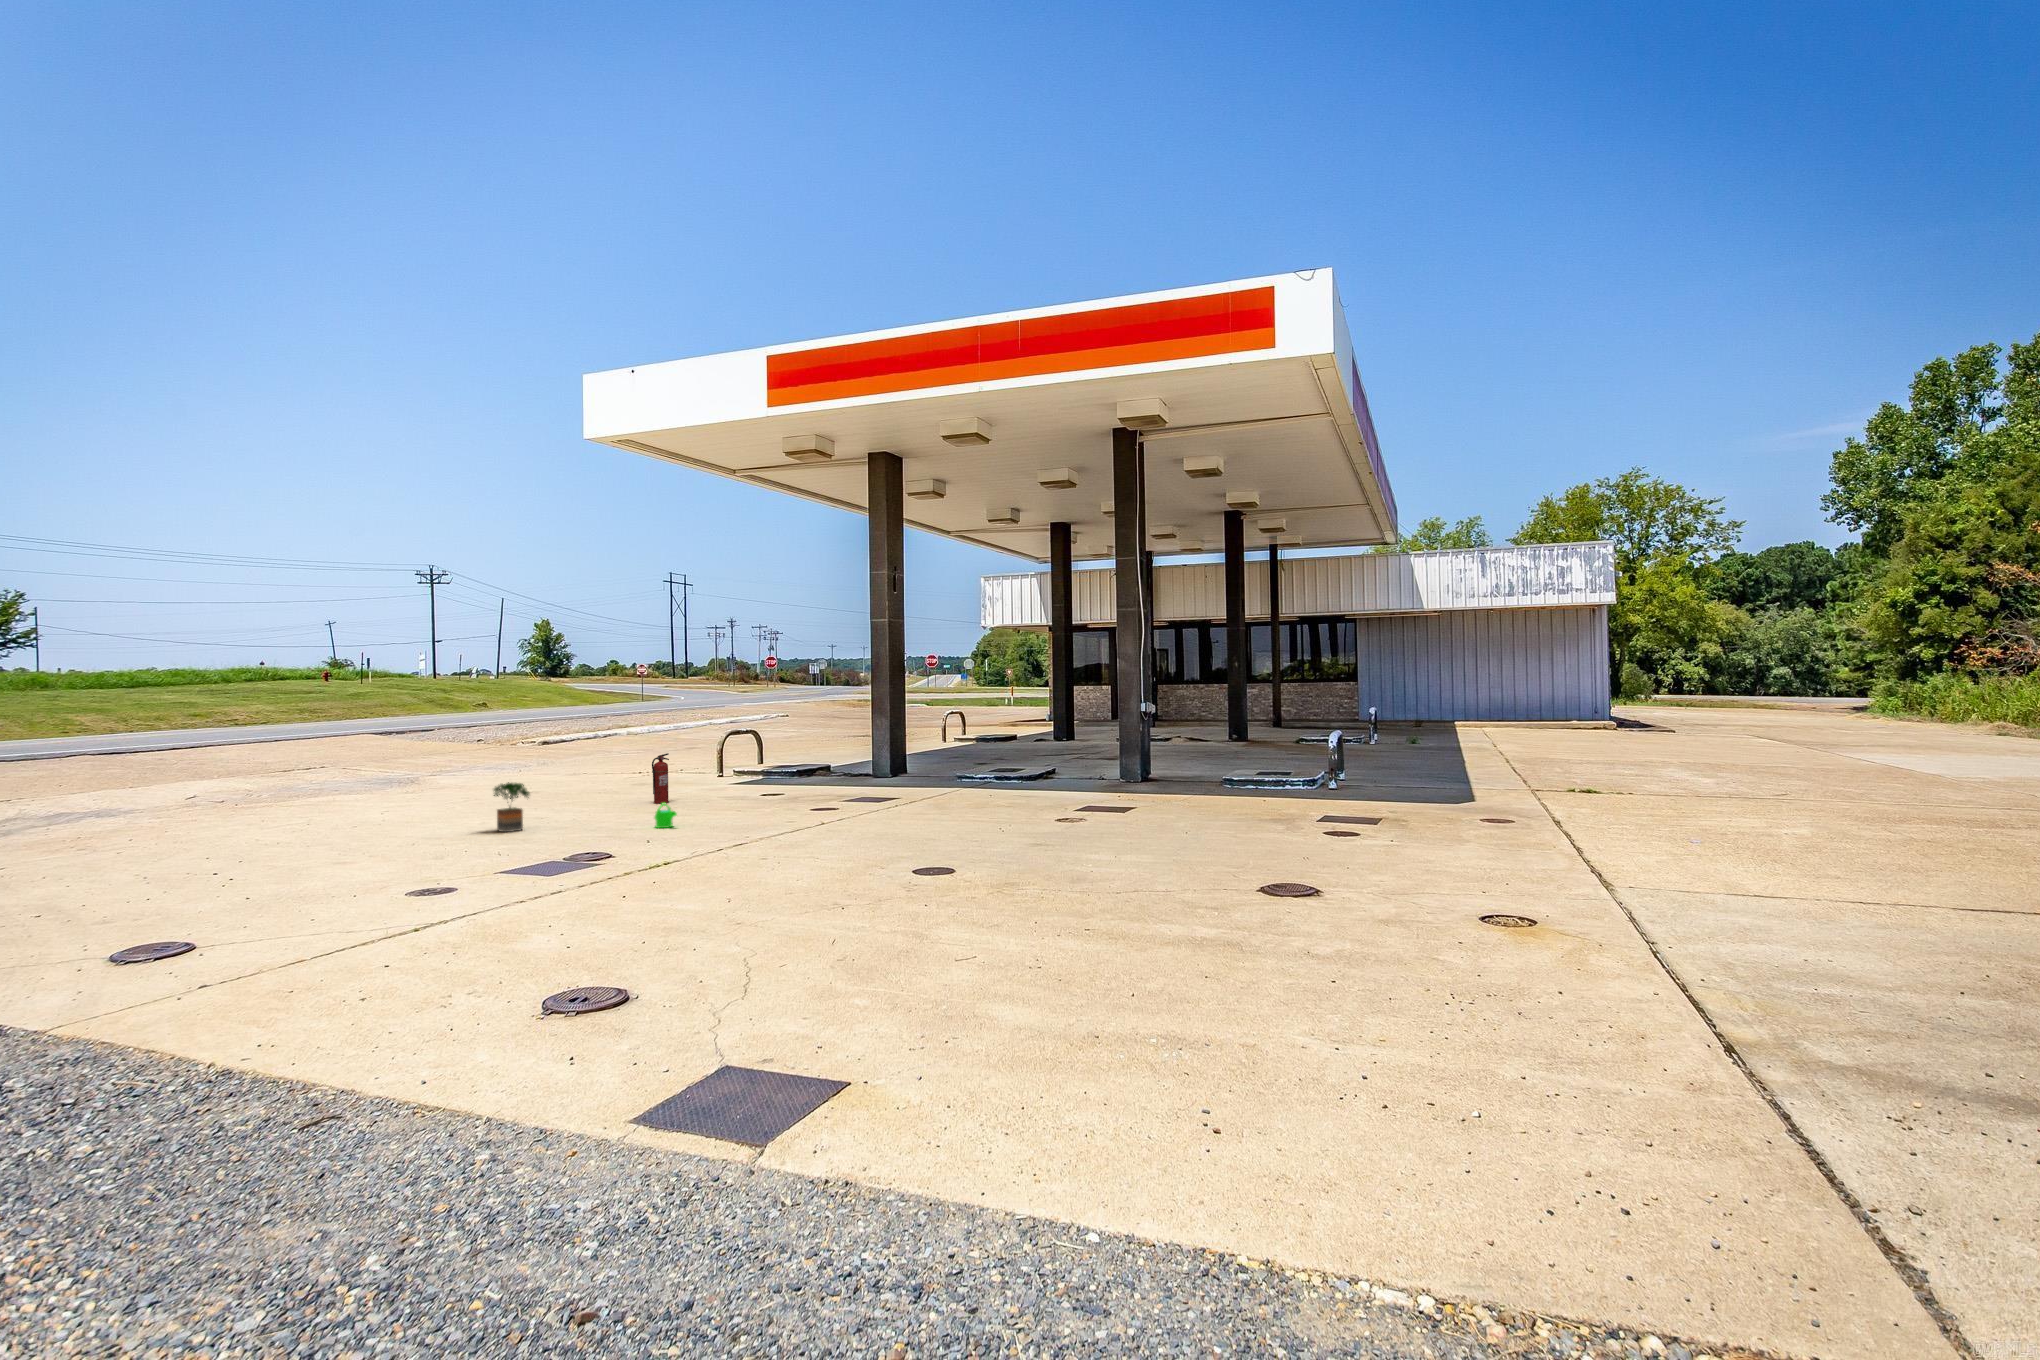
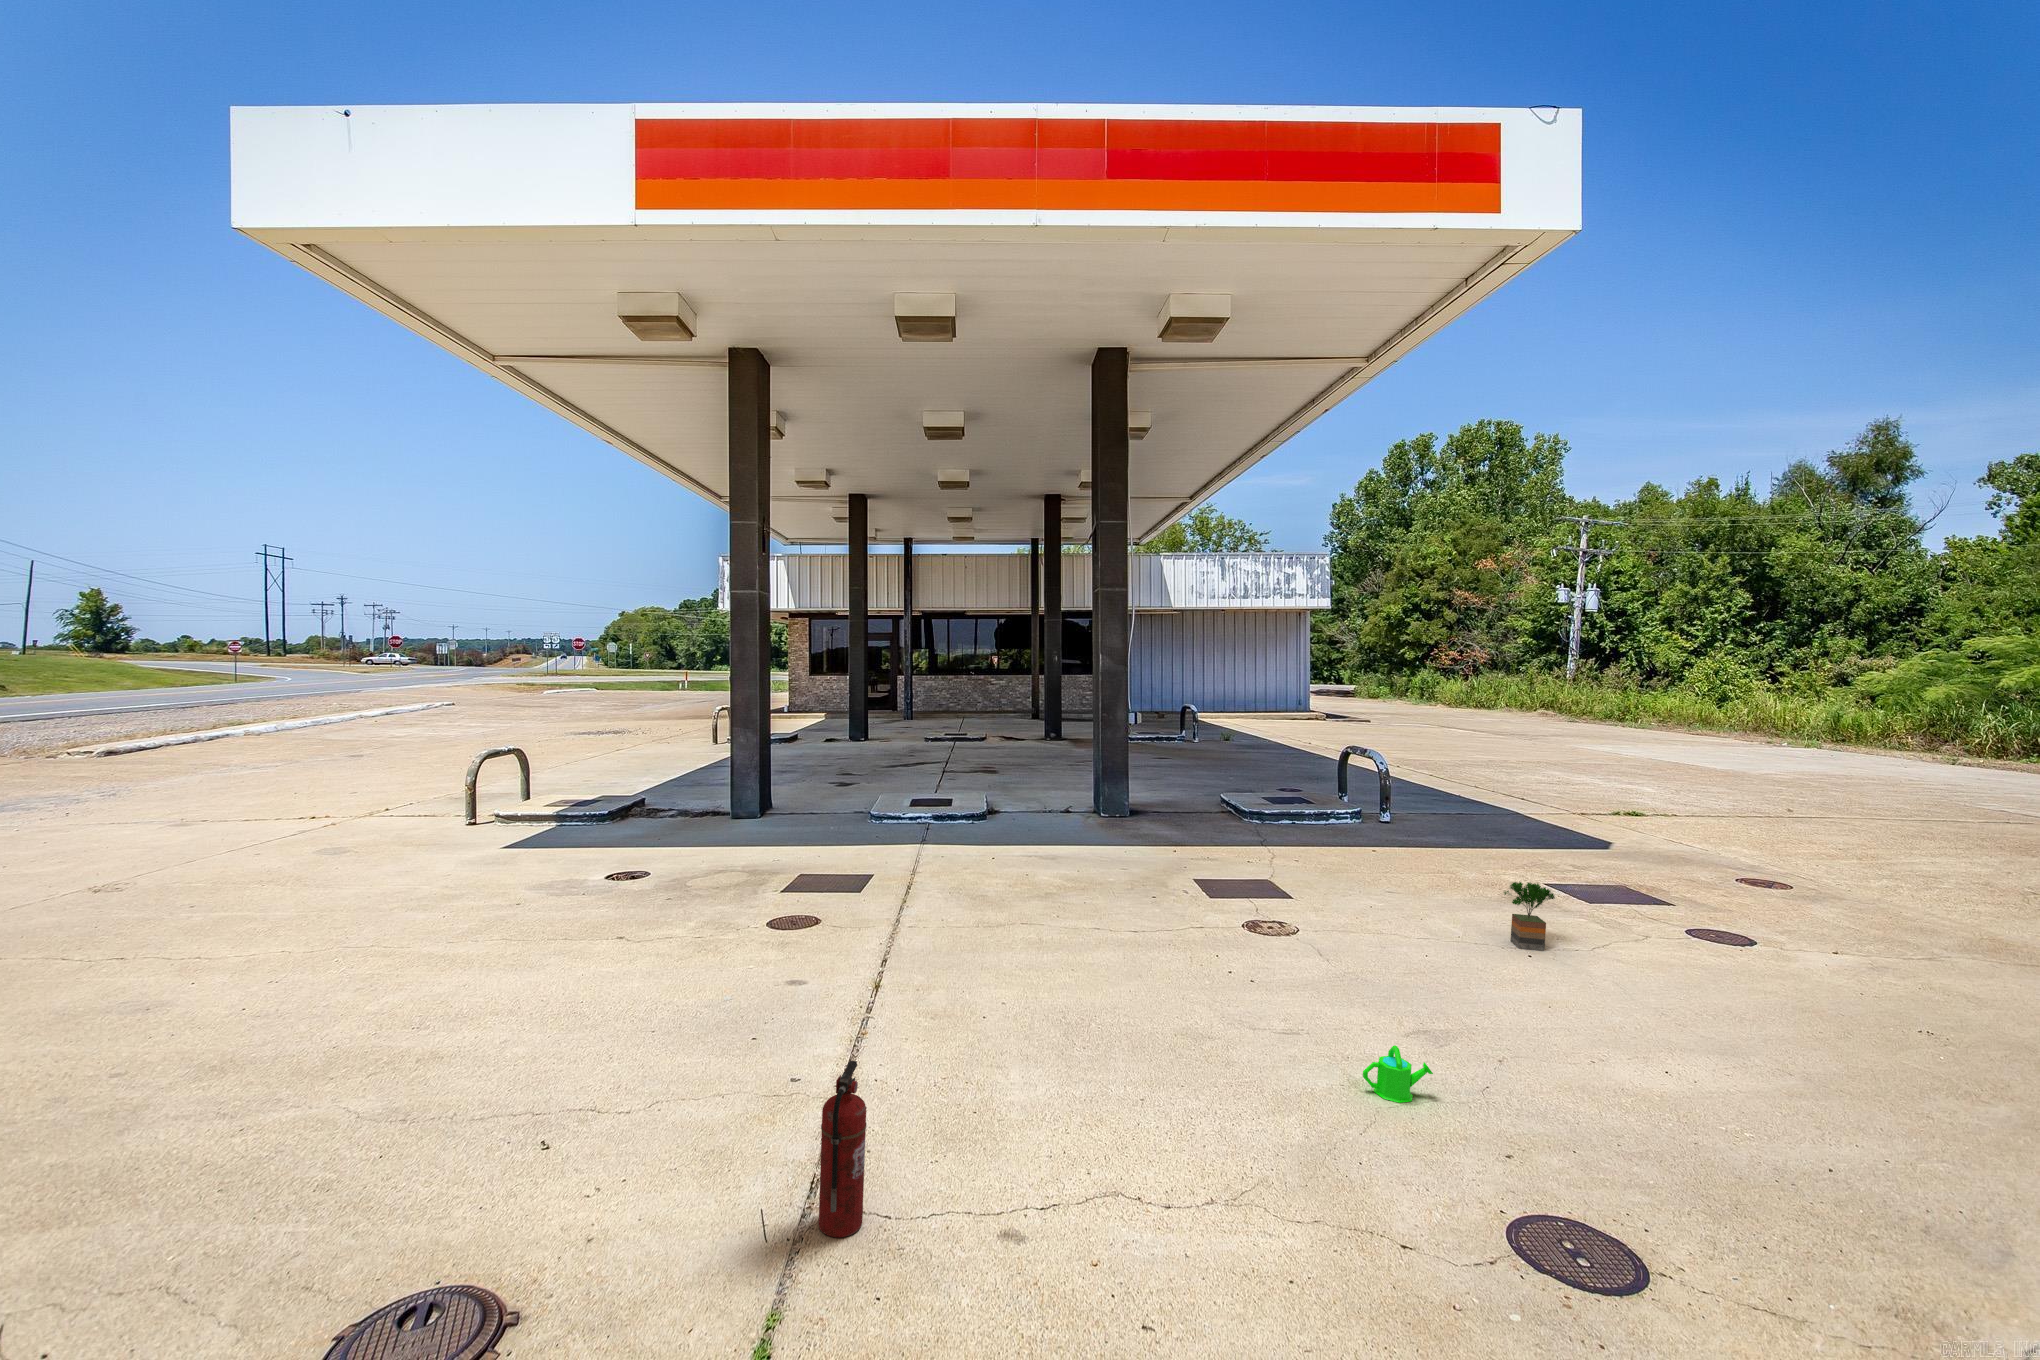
fire extinguisher: present [652,753,669,804] -> present [819,1060,867,1238]
potted tree: present [494,782,529,832] -> present [1504,882,1555,951]

